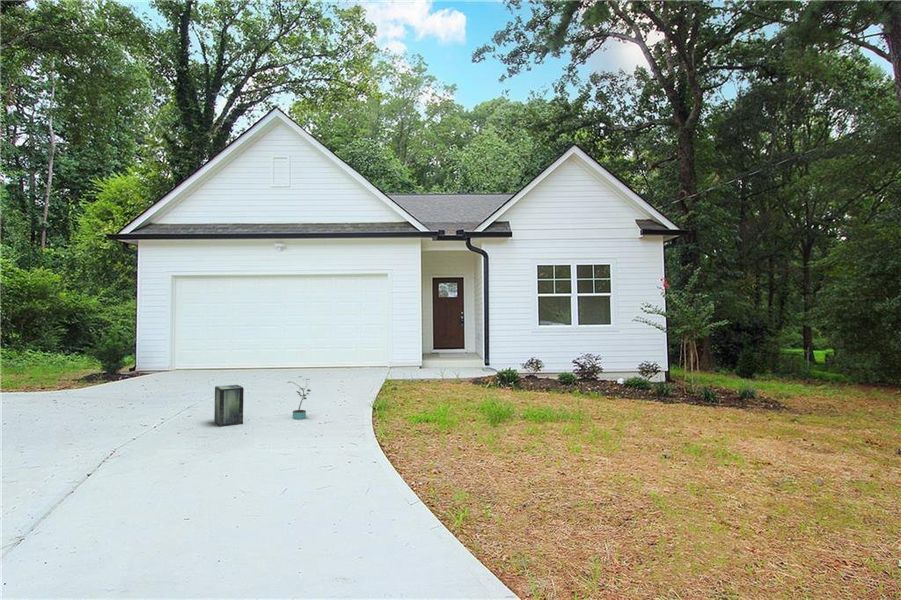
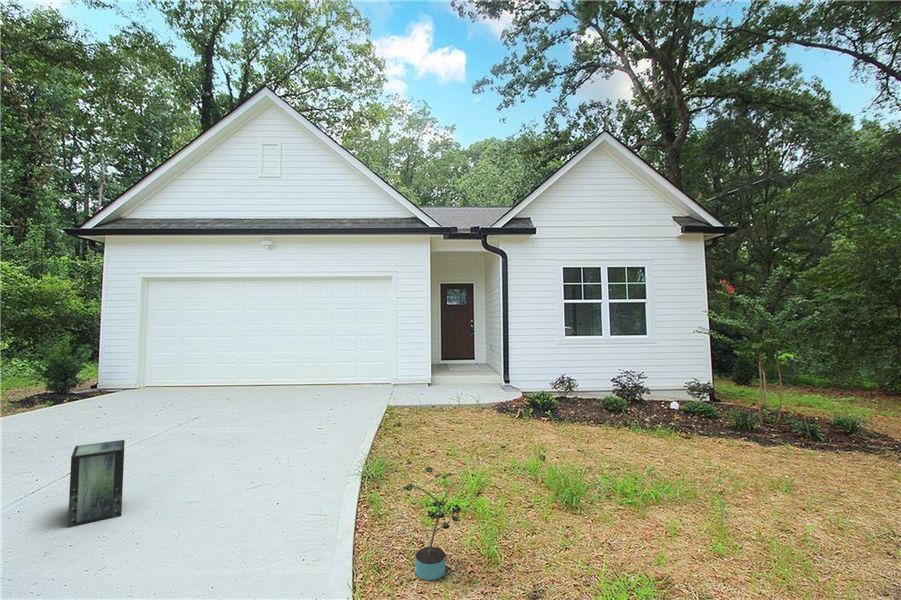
potted plant: present [288,376,311,419] -> present [403,467,461,580]

